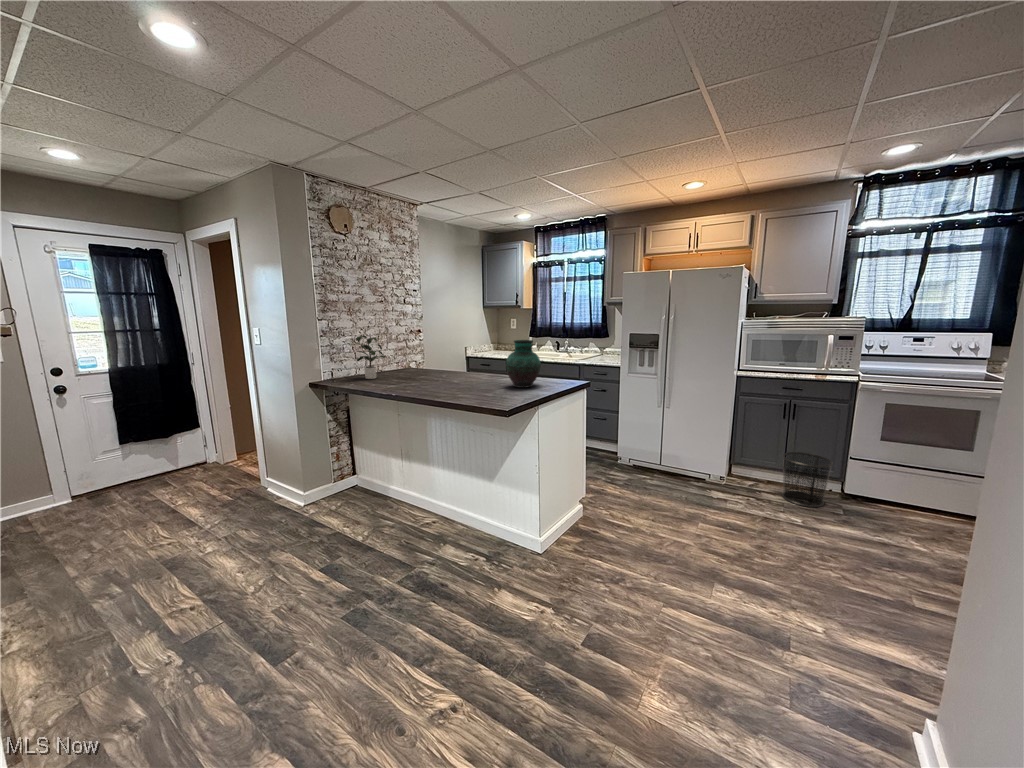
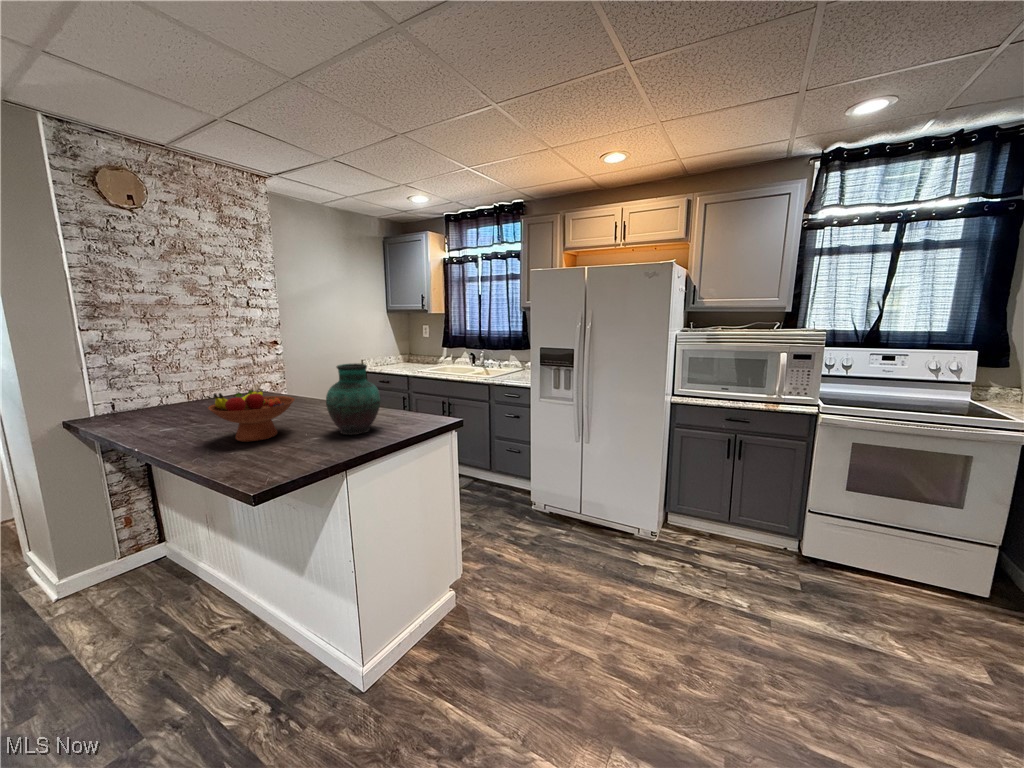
potted plant: present [357,336,385,379] -> none [131,353,203,414]
fruit bowl: none [432,357,482,391] -> present [208,390,294,442]
waste bin: present [782,452,833,507] -> none [726,502,788,579]

